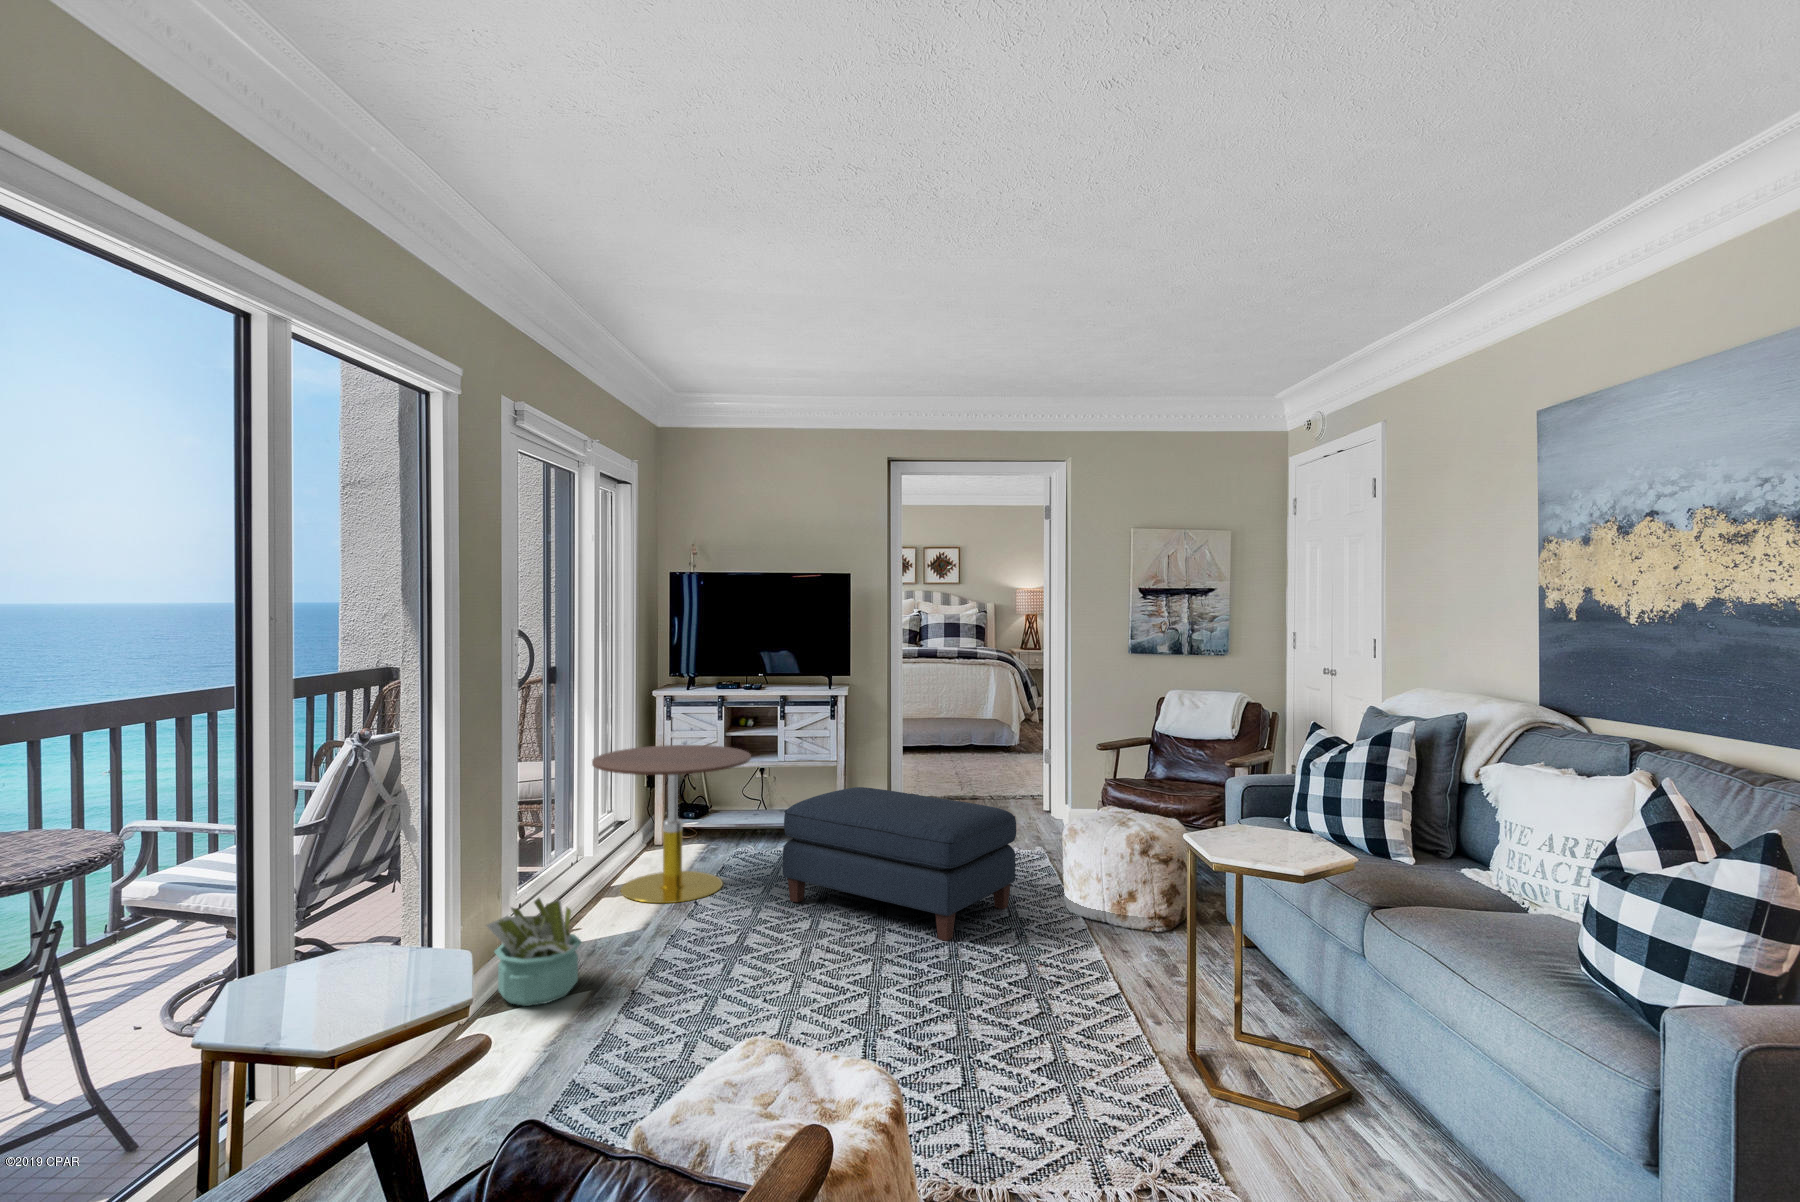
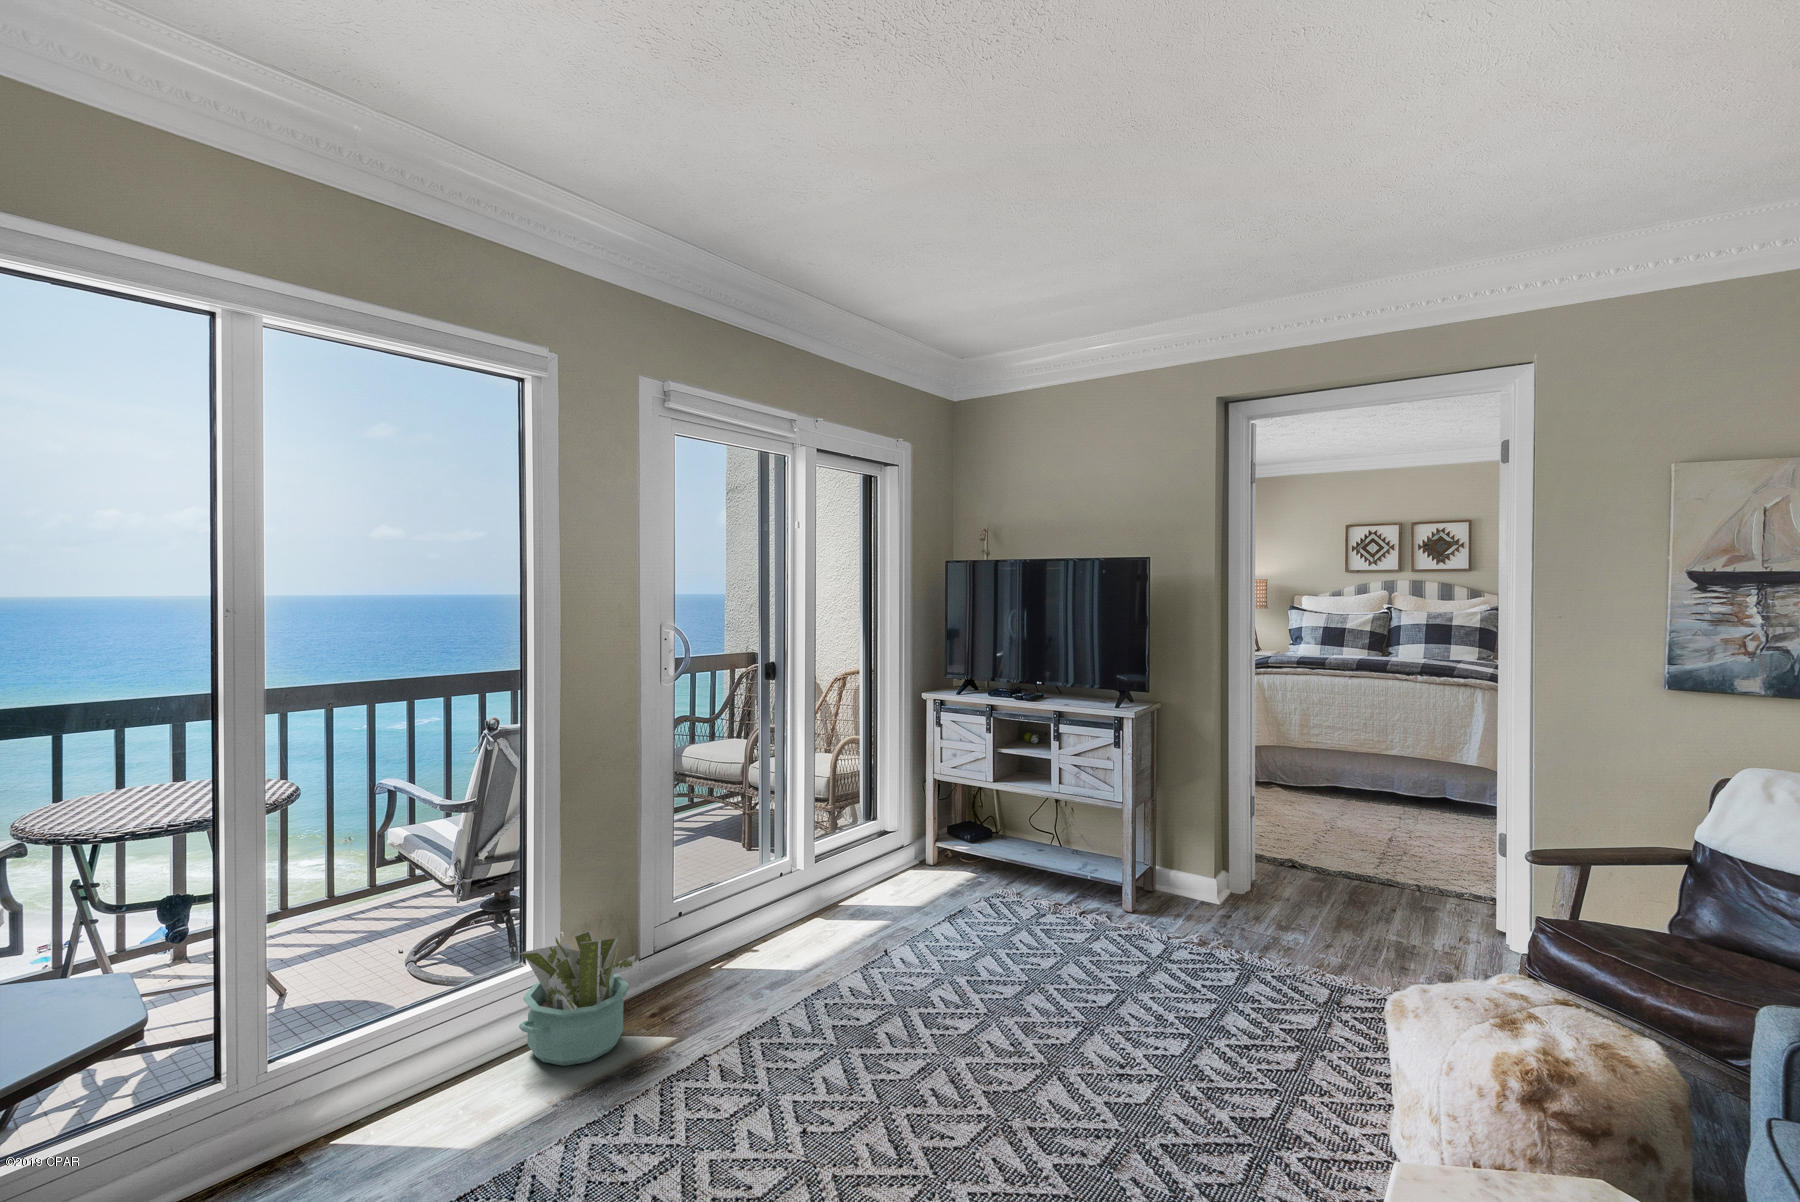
side table: present [592,745,751,903] -> none [772,756,964,959]
ottoman: present [783,787,1016,941] -> none [959,852,1298,1143]

